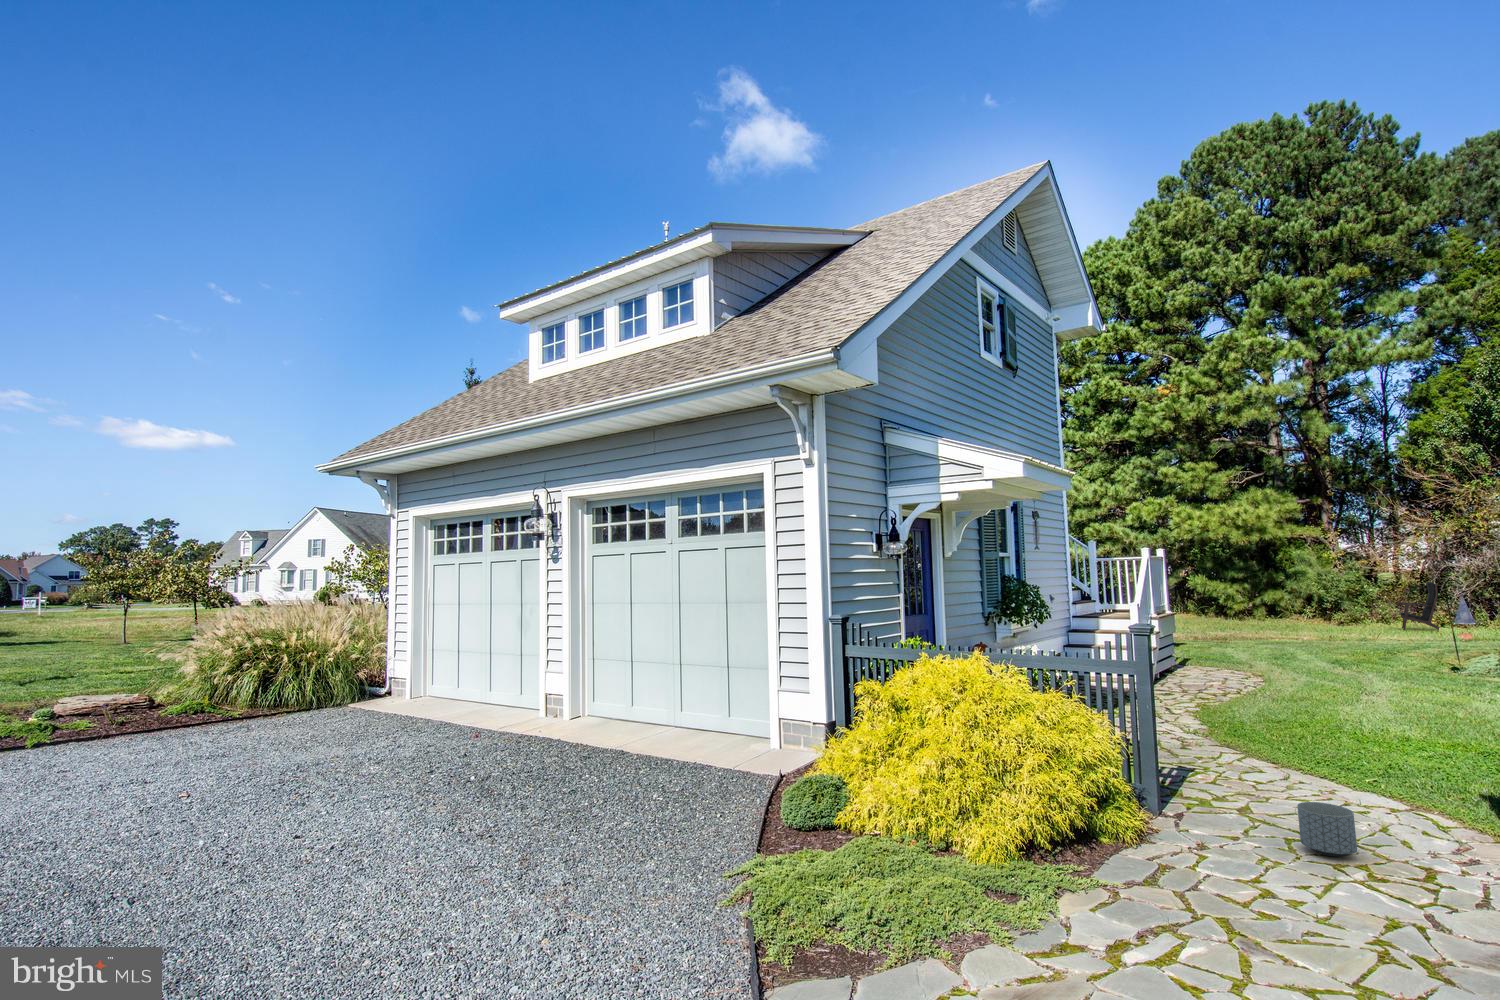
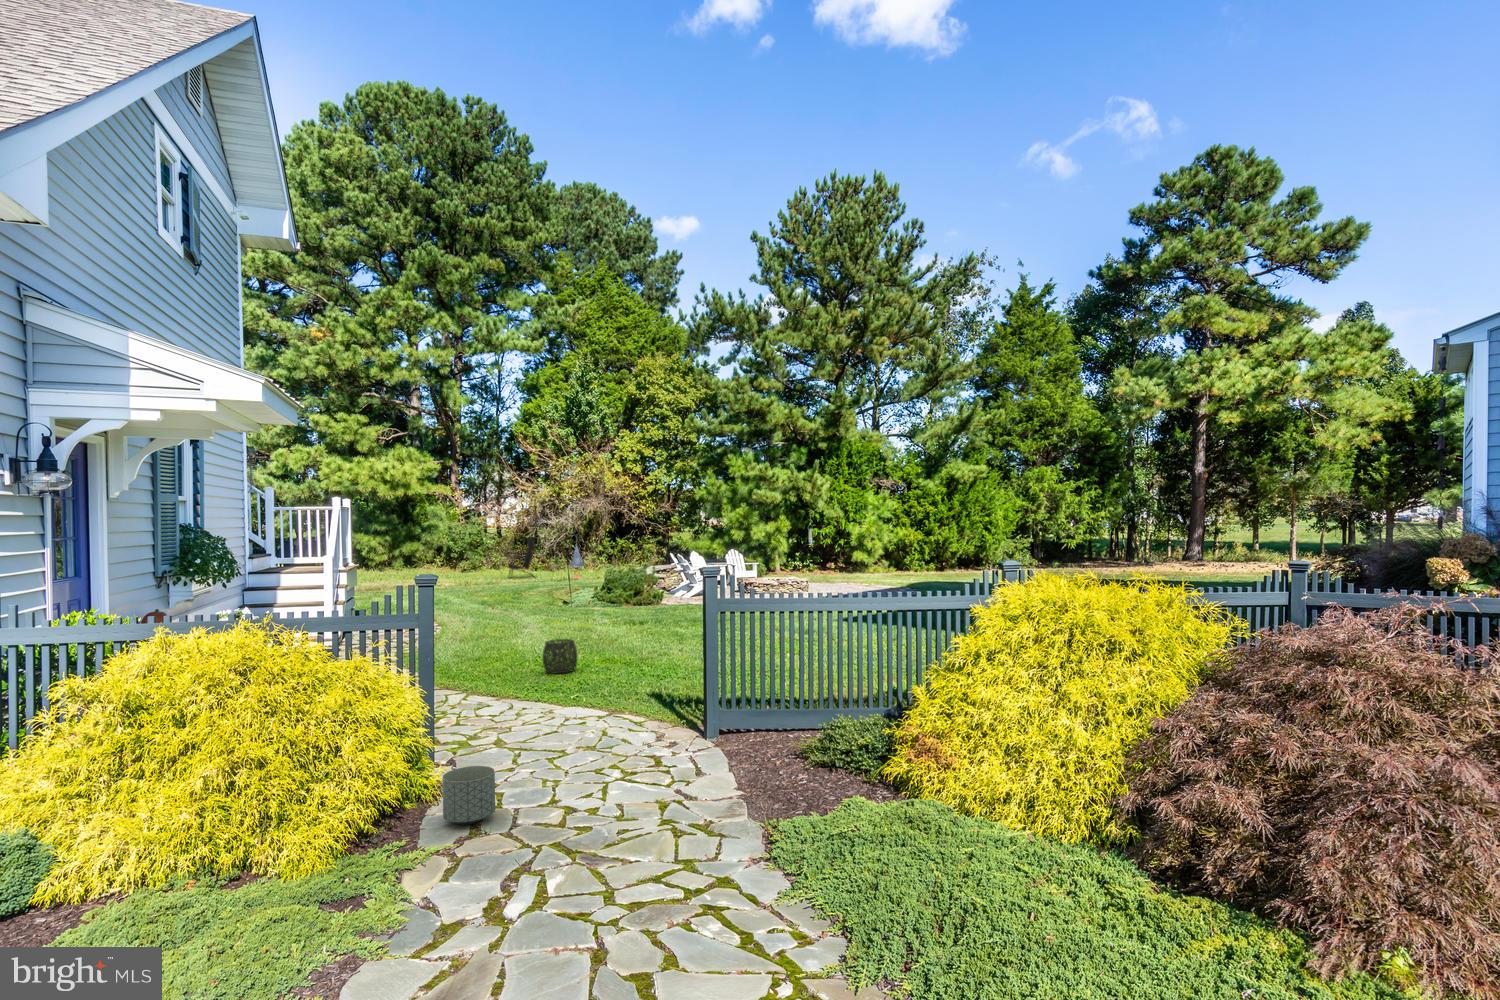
woven basket: none [1352,711,1406,754] -> present [542,639,578,674]
planter: present [1297,802,1357,857] -> present [442,766,495,825]

